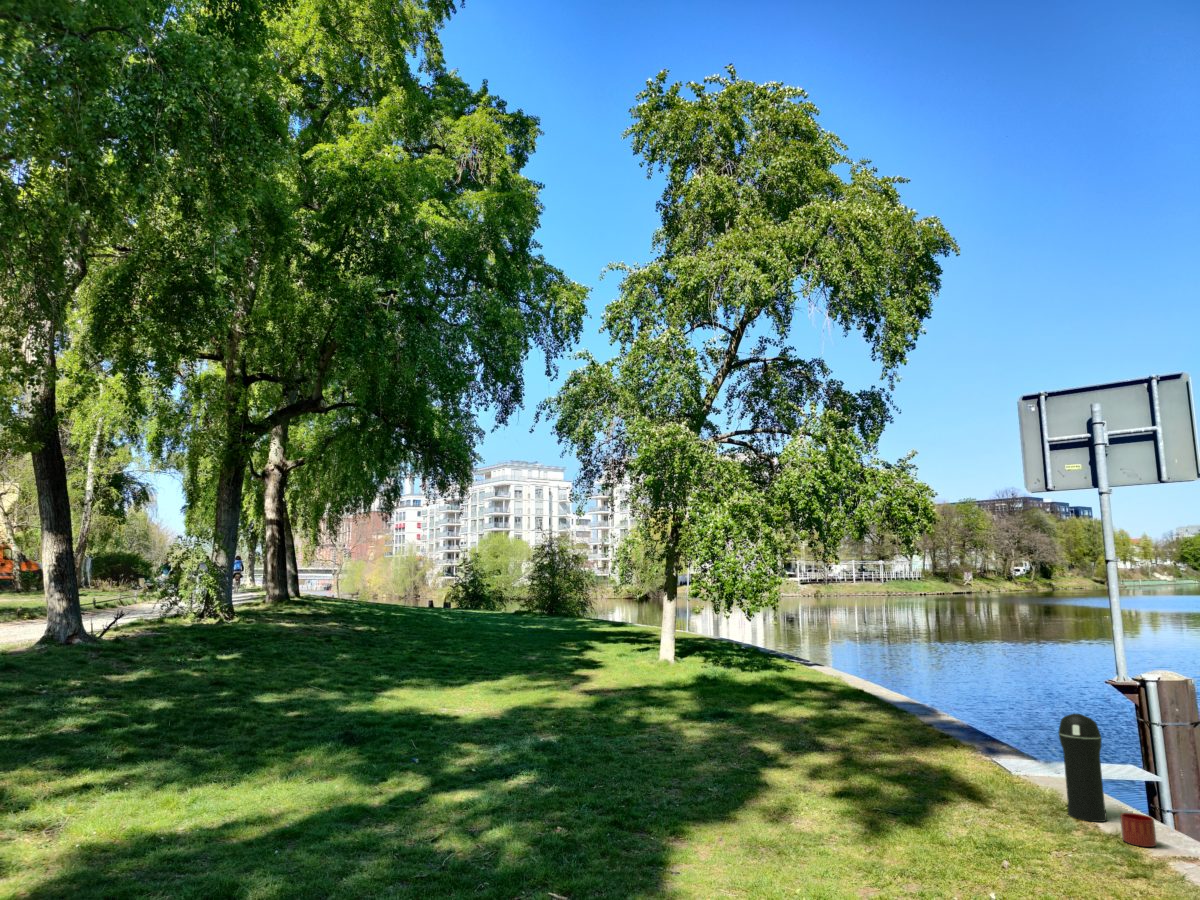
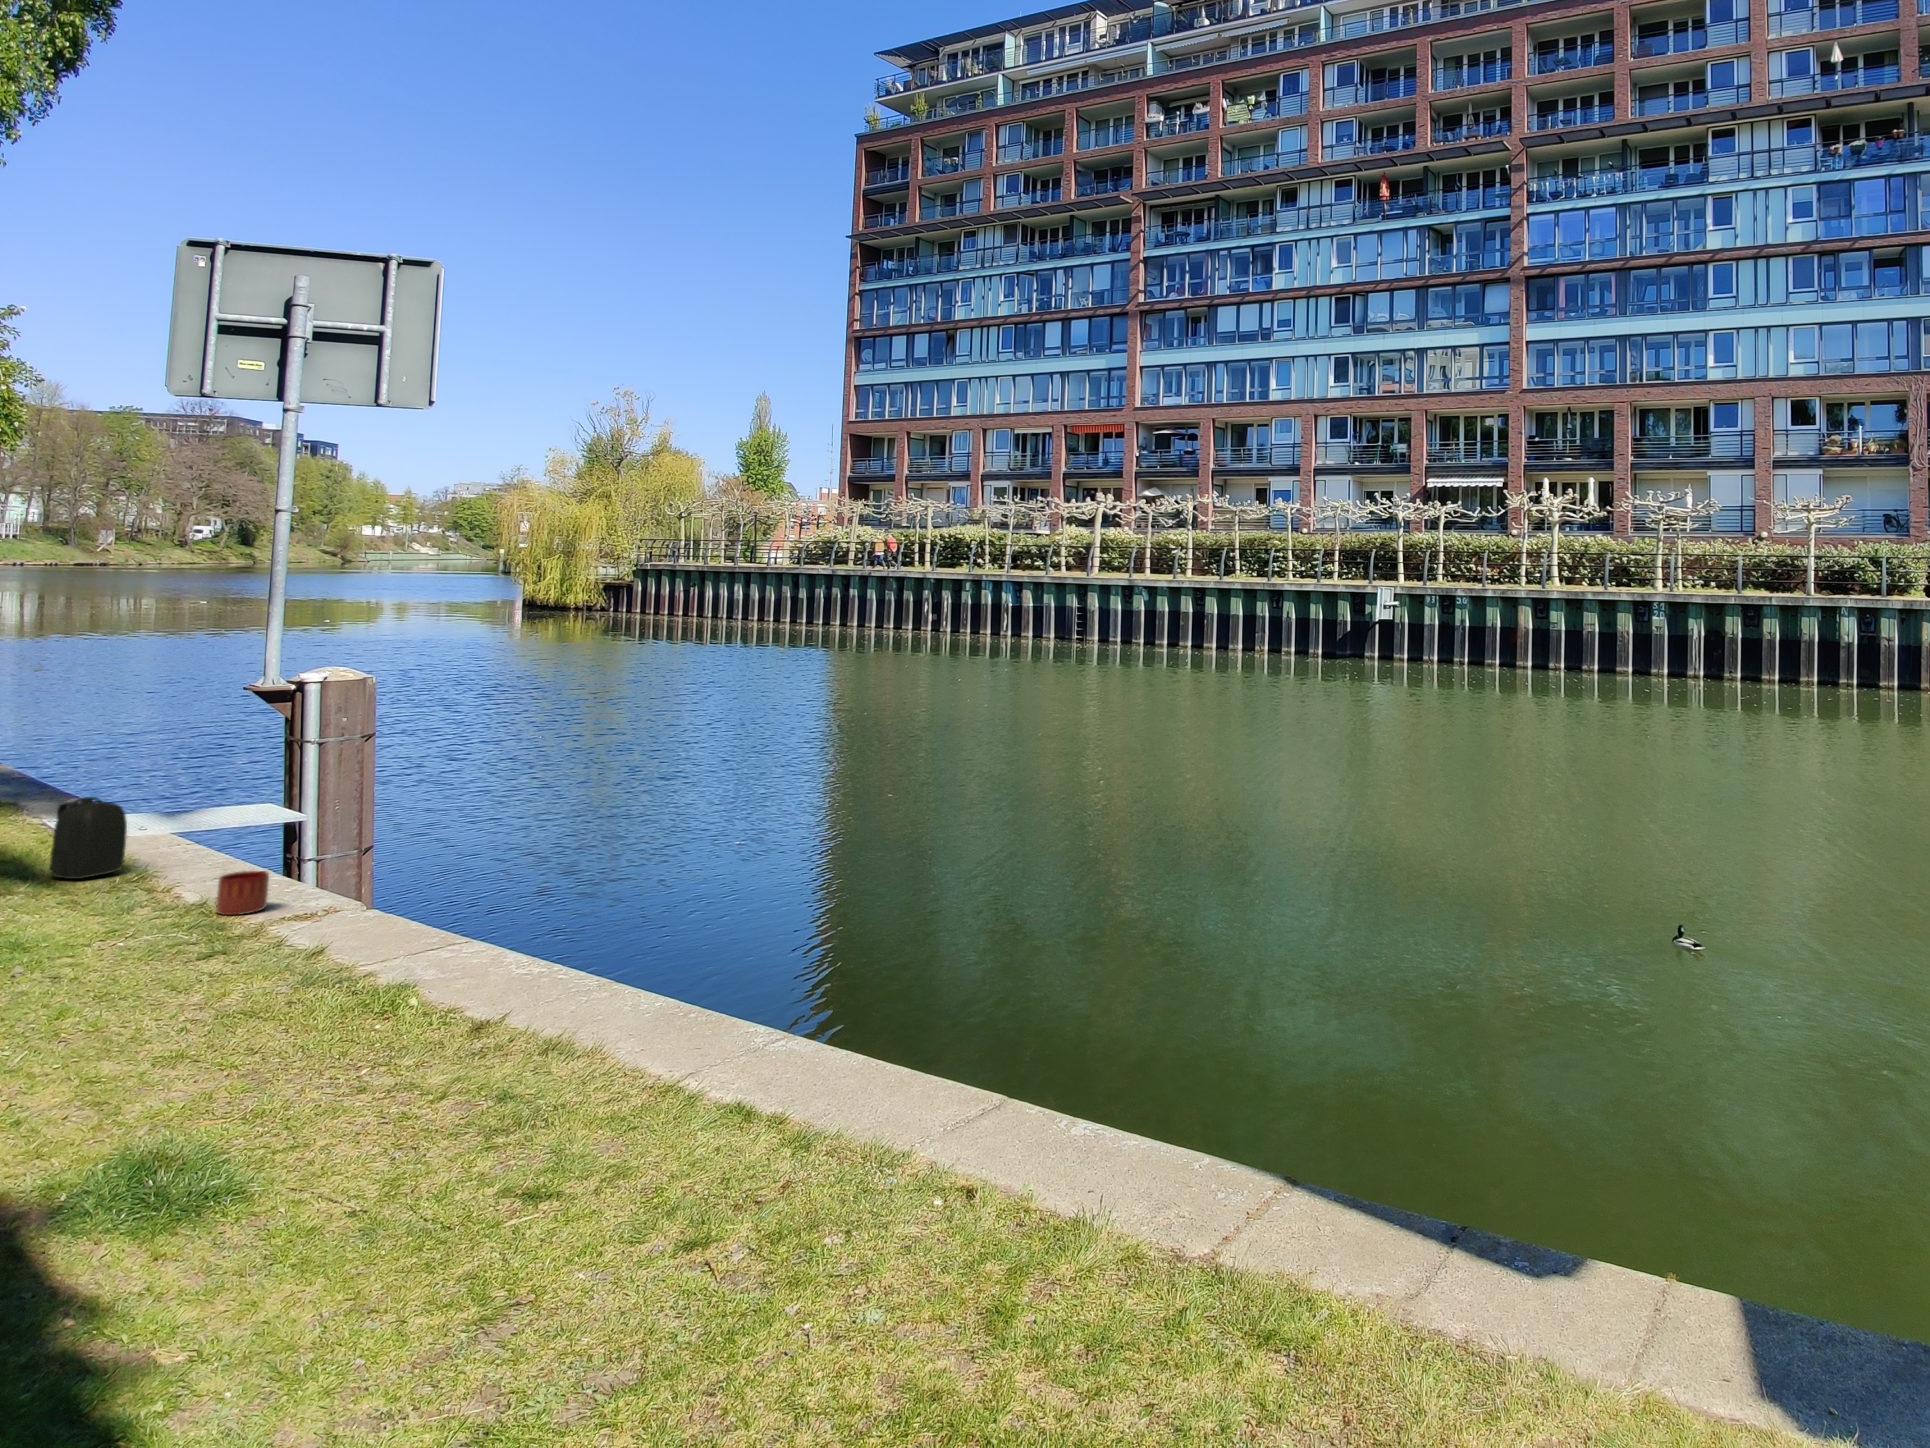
trash can: present [1058,714,1107,822] -> none [136,743,216,900]
backpack: none [1014,741,1055,794] -> present [49,797,127,879]

